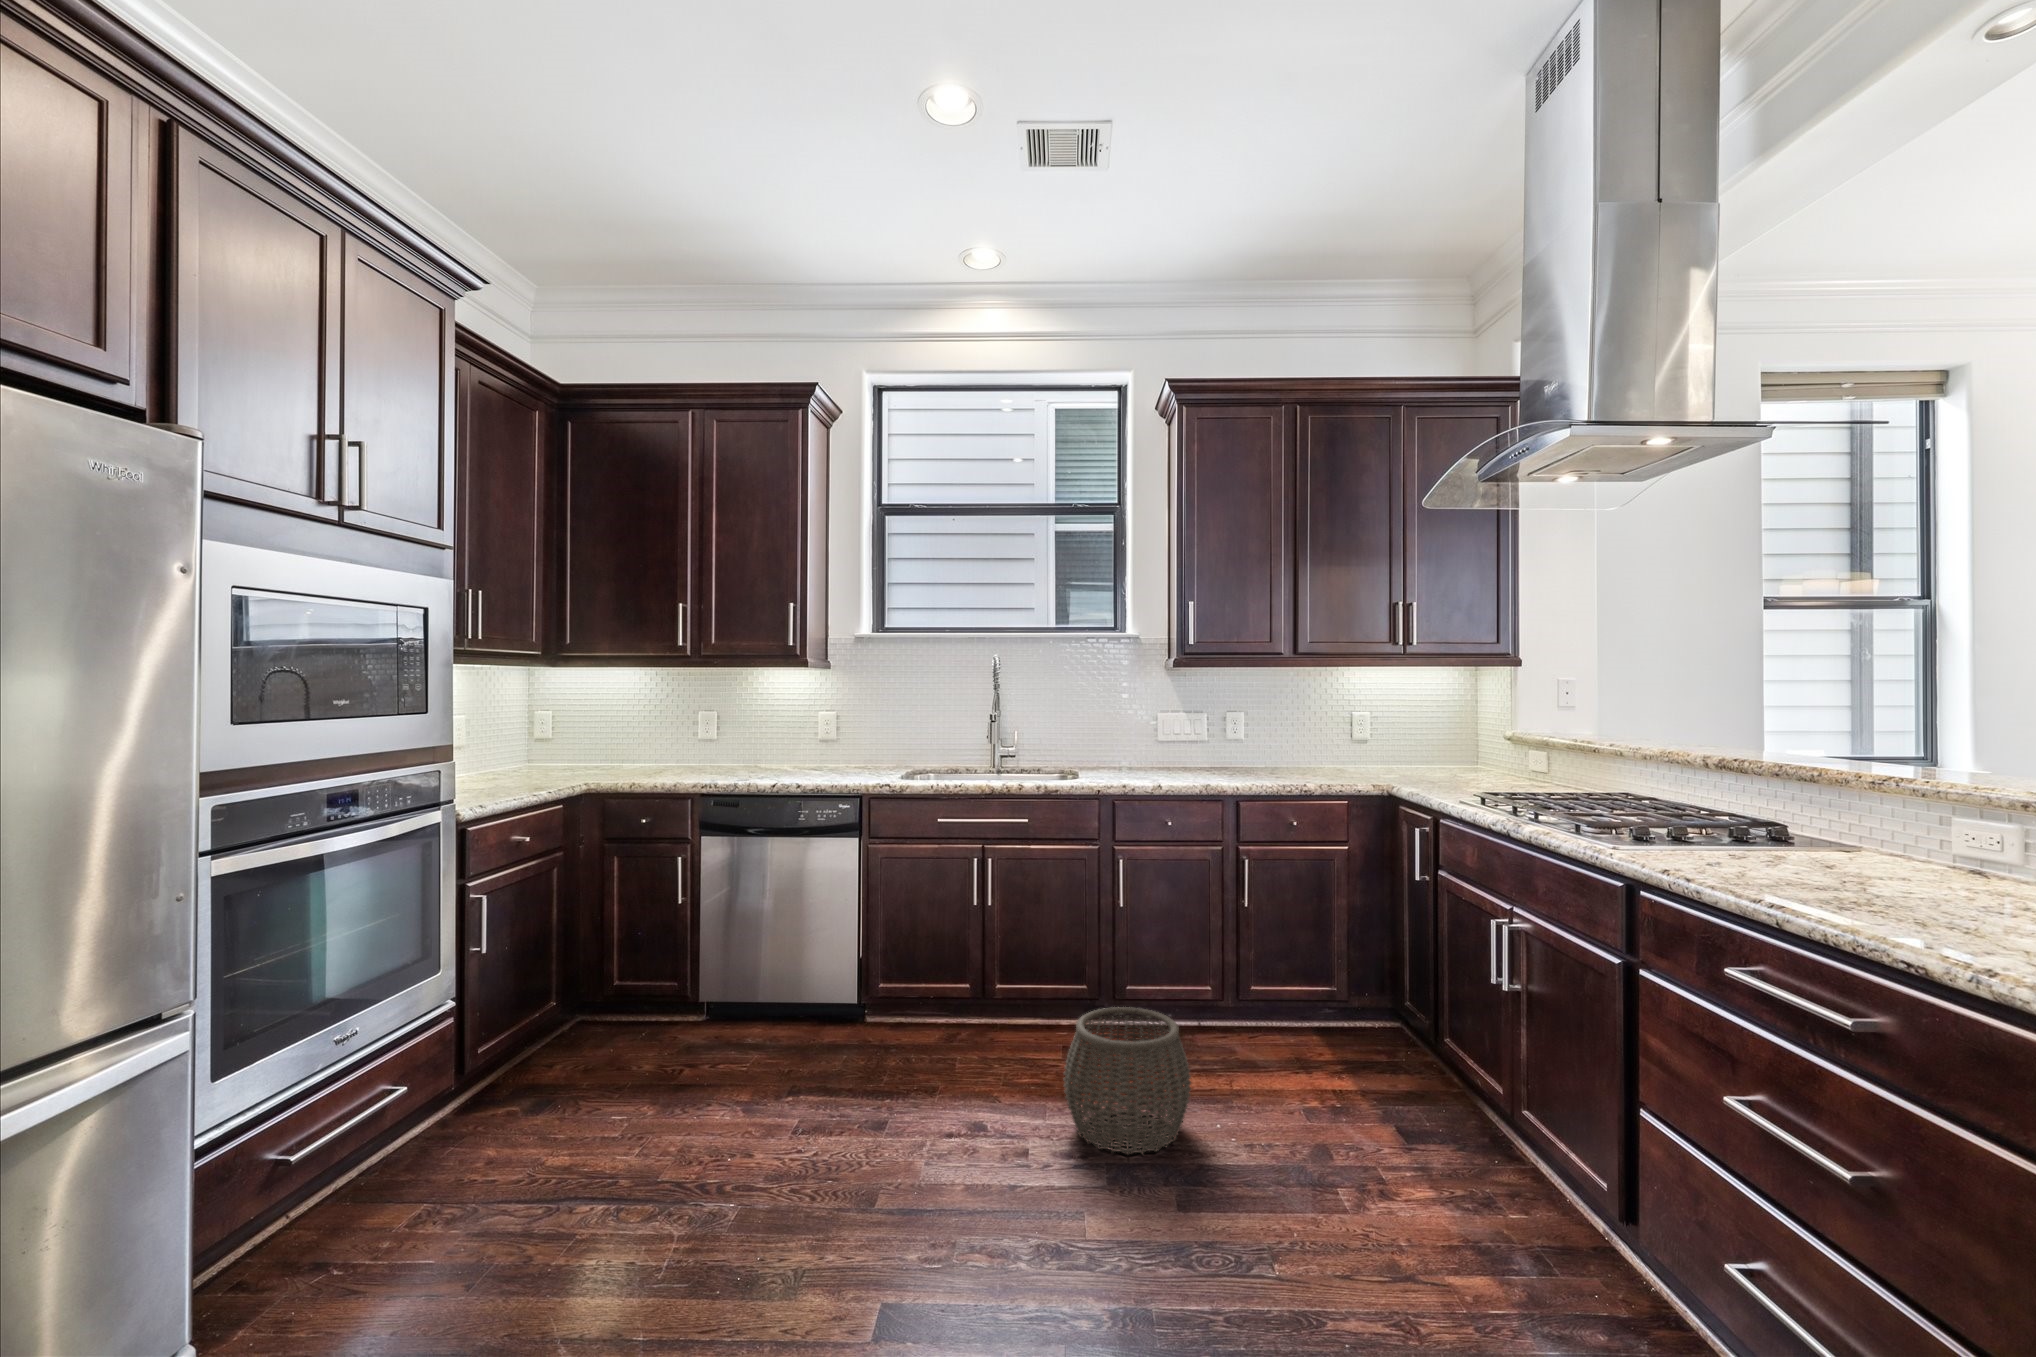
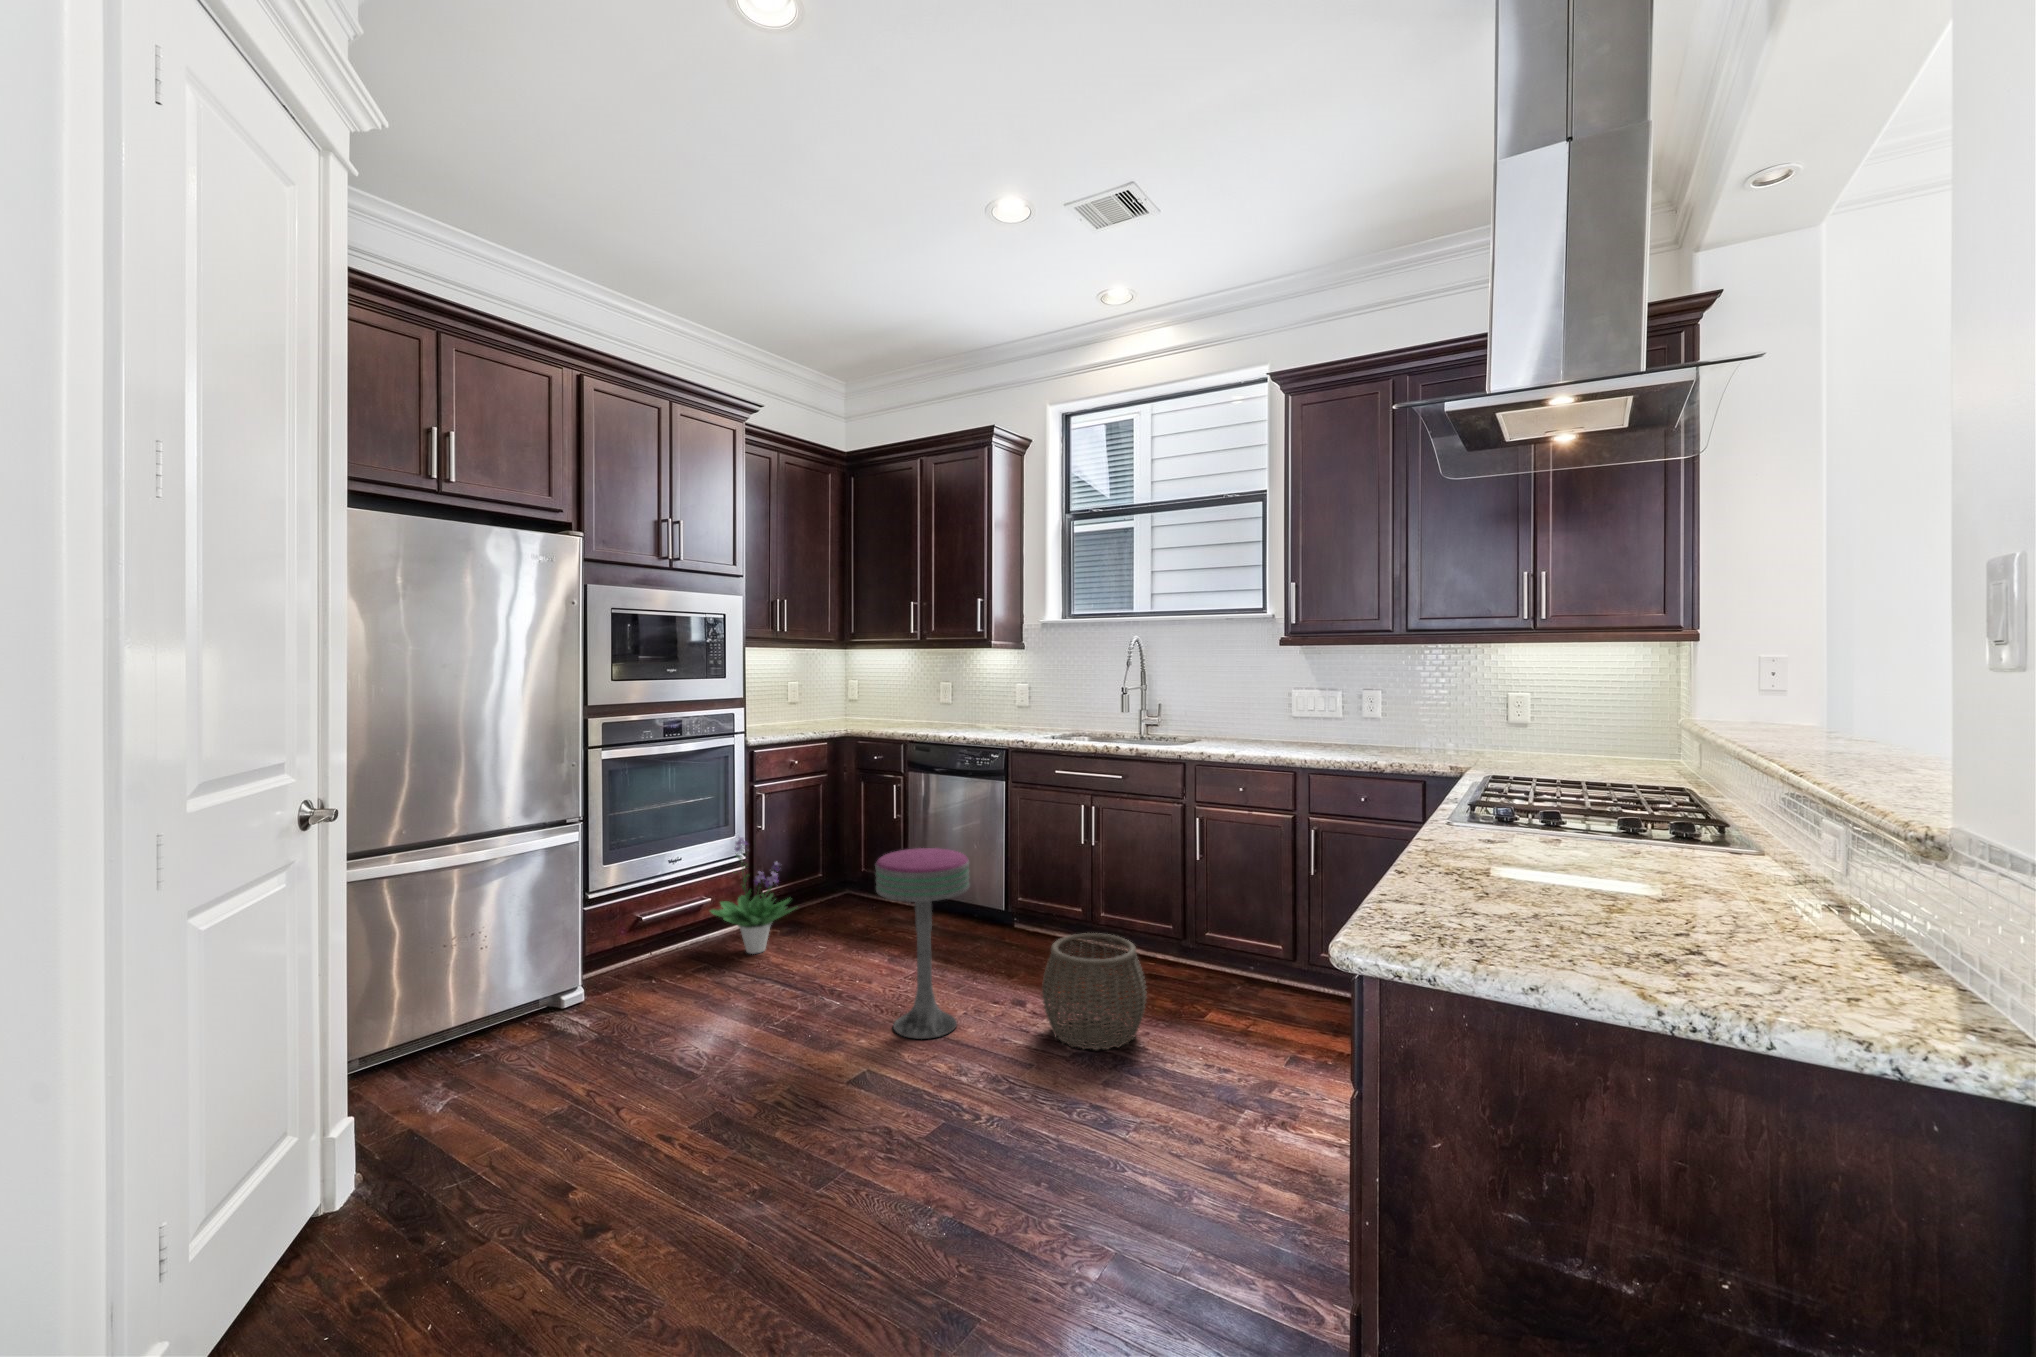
bar stool: none [861,930,989,1200] -> present [875,848,970,1039]
potted plant: none [456,954,608,1139] -> present [710,837,798,954]

